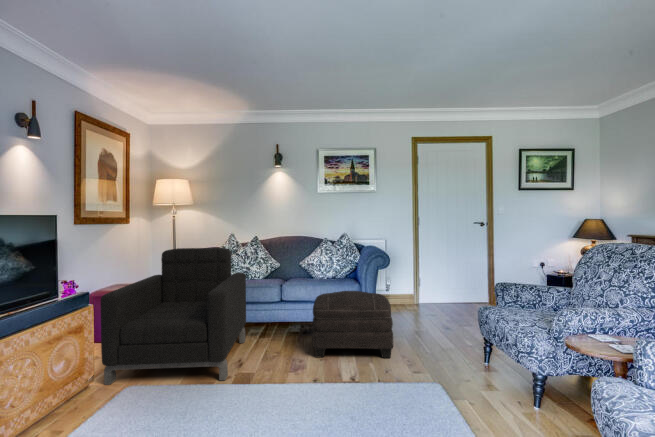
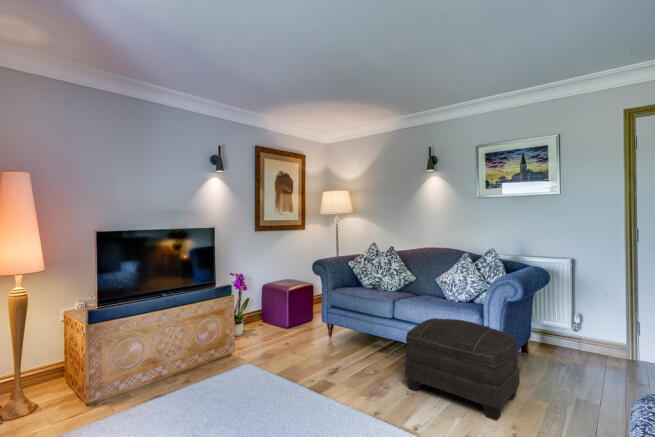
armchair: present [101,248,246,385] -> none [236,254,365,382]

